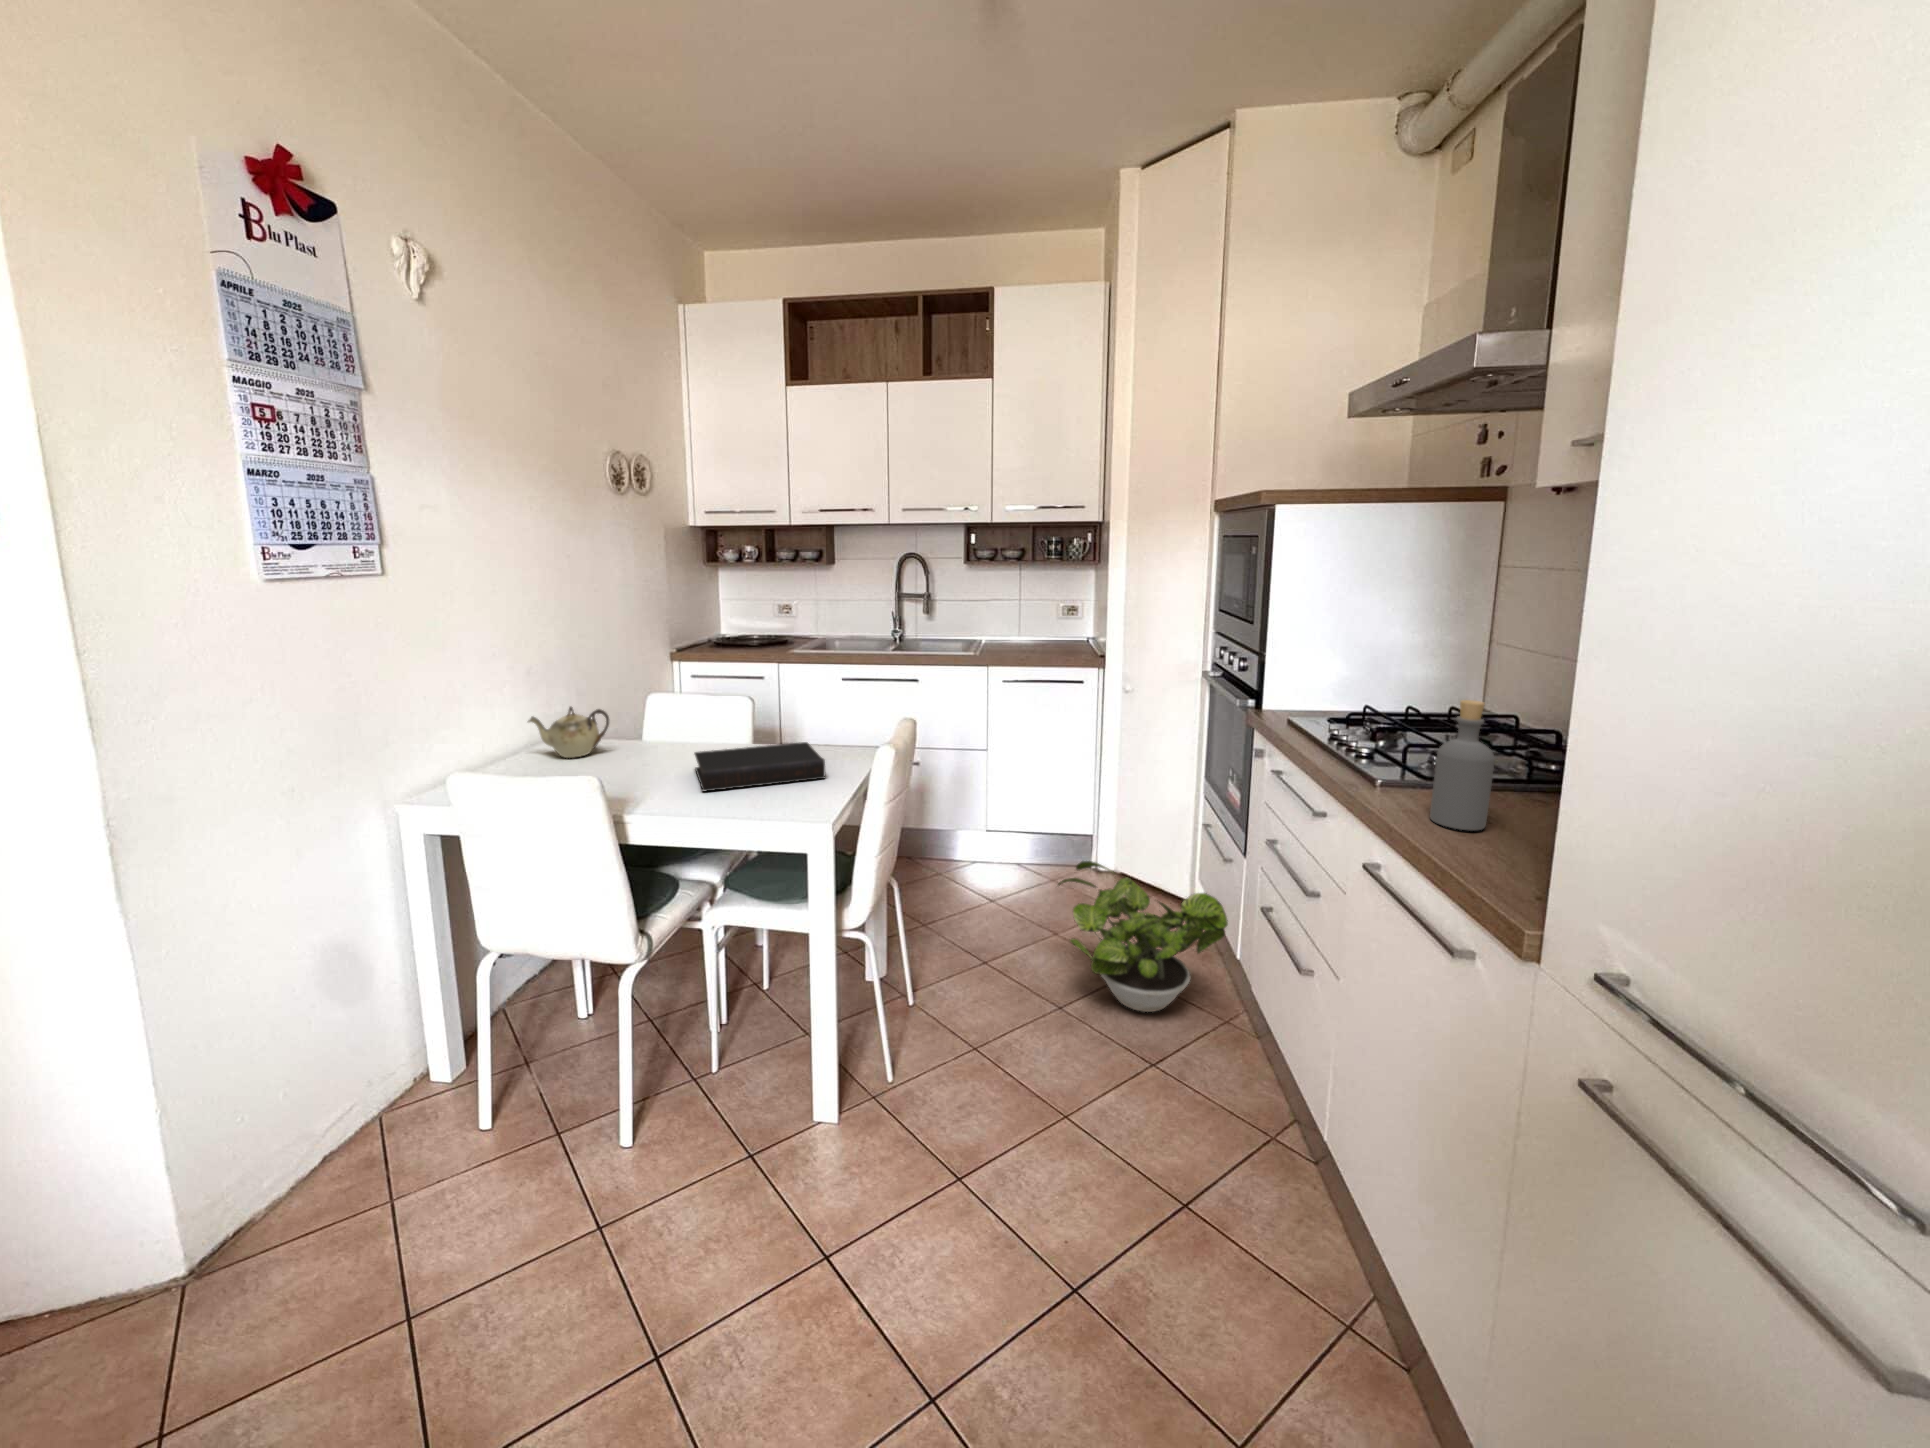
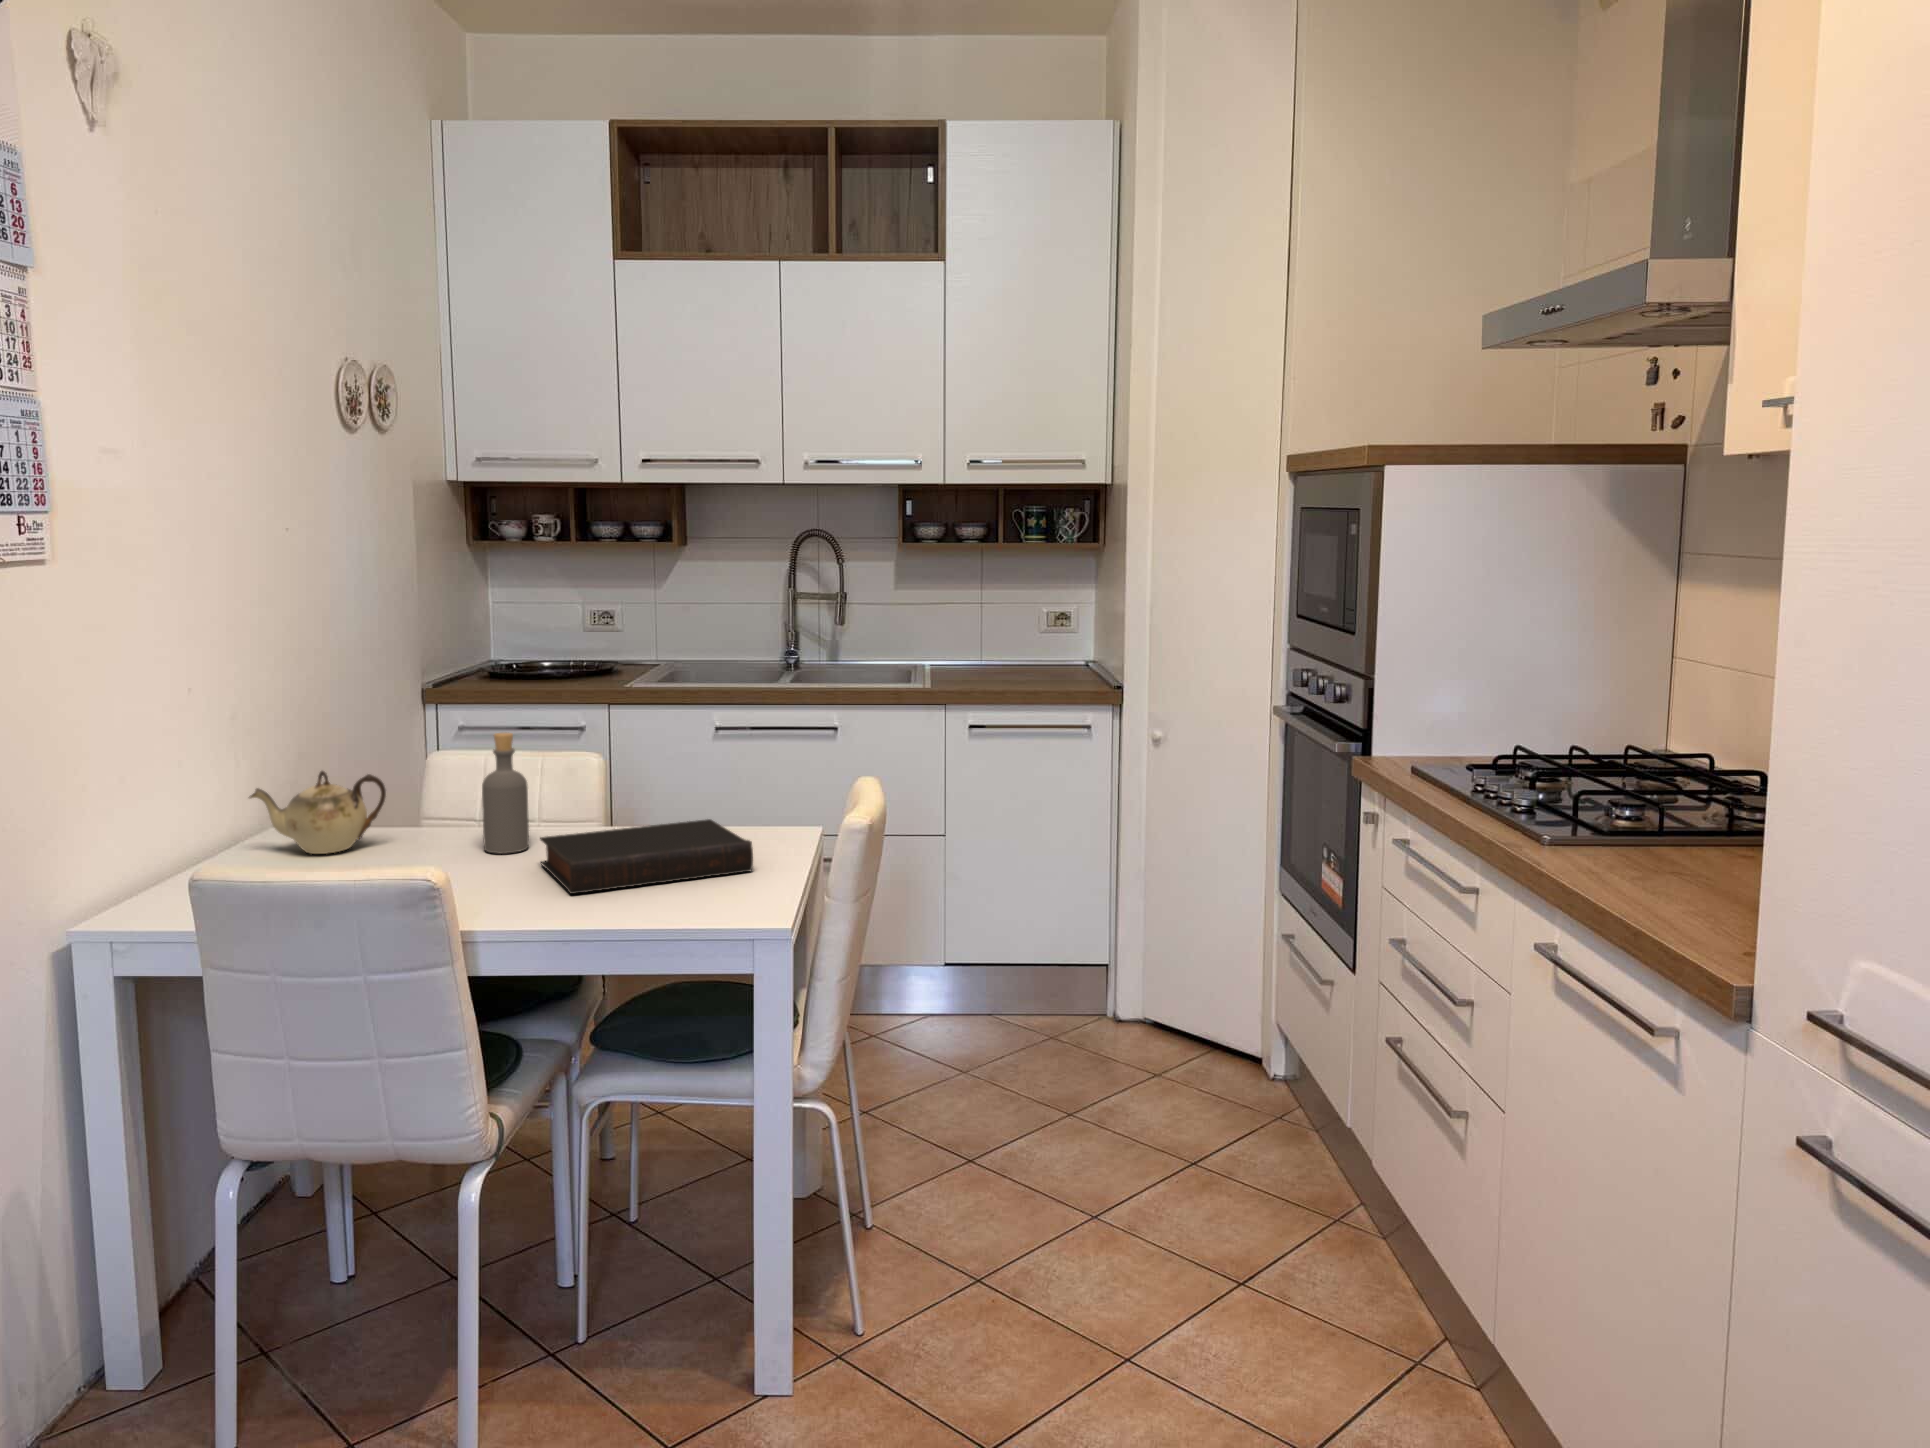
bottle: present [1430,700,1495,831] -> present [482,733,529,854]
potted plant: present [1058,861,1228,1012] -> none [1080,992,1335,1215]

